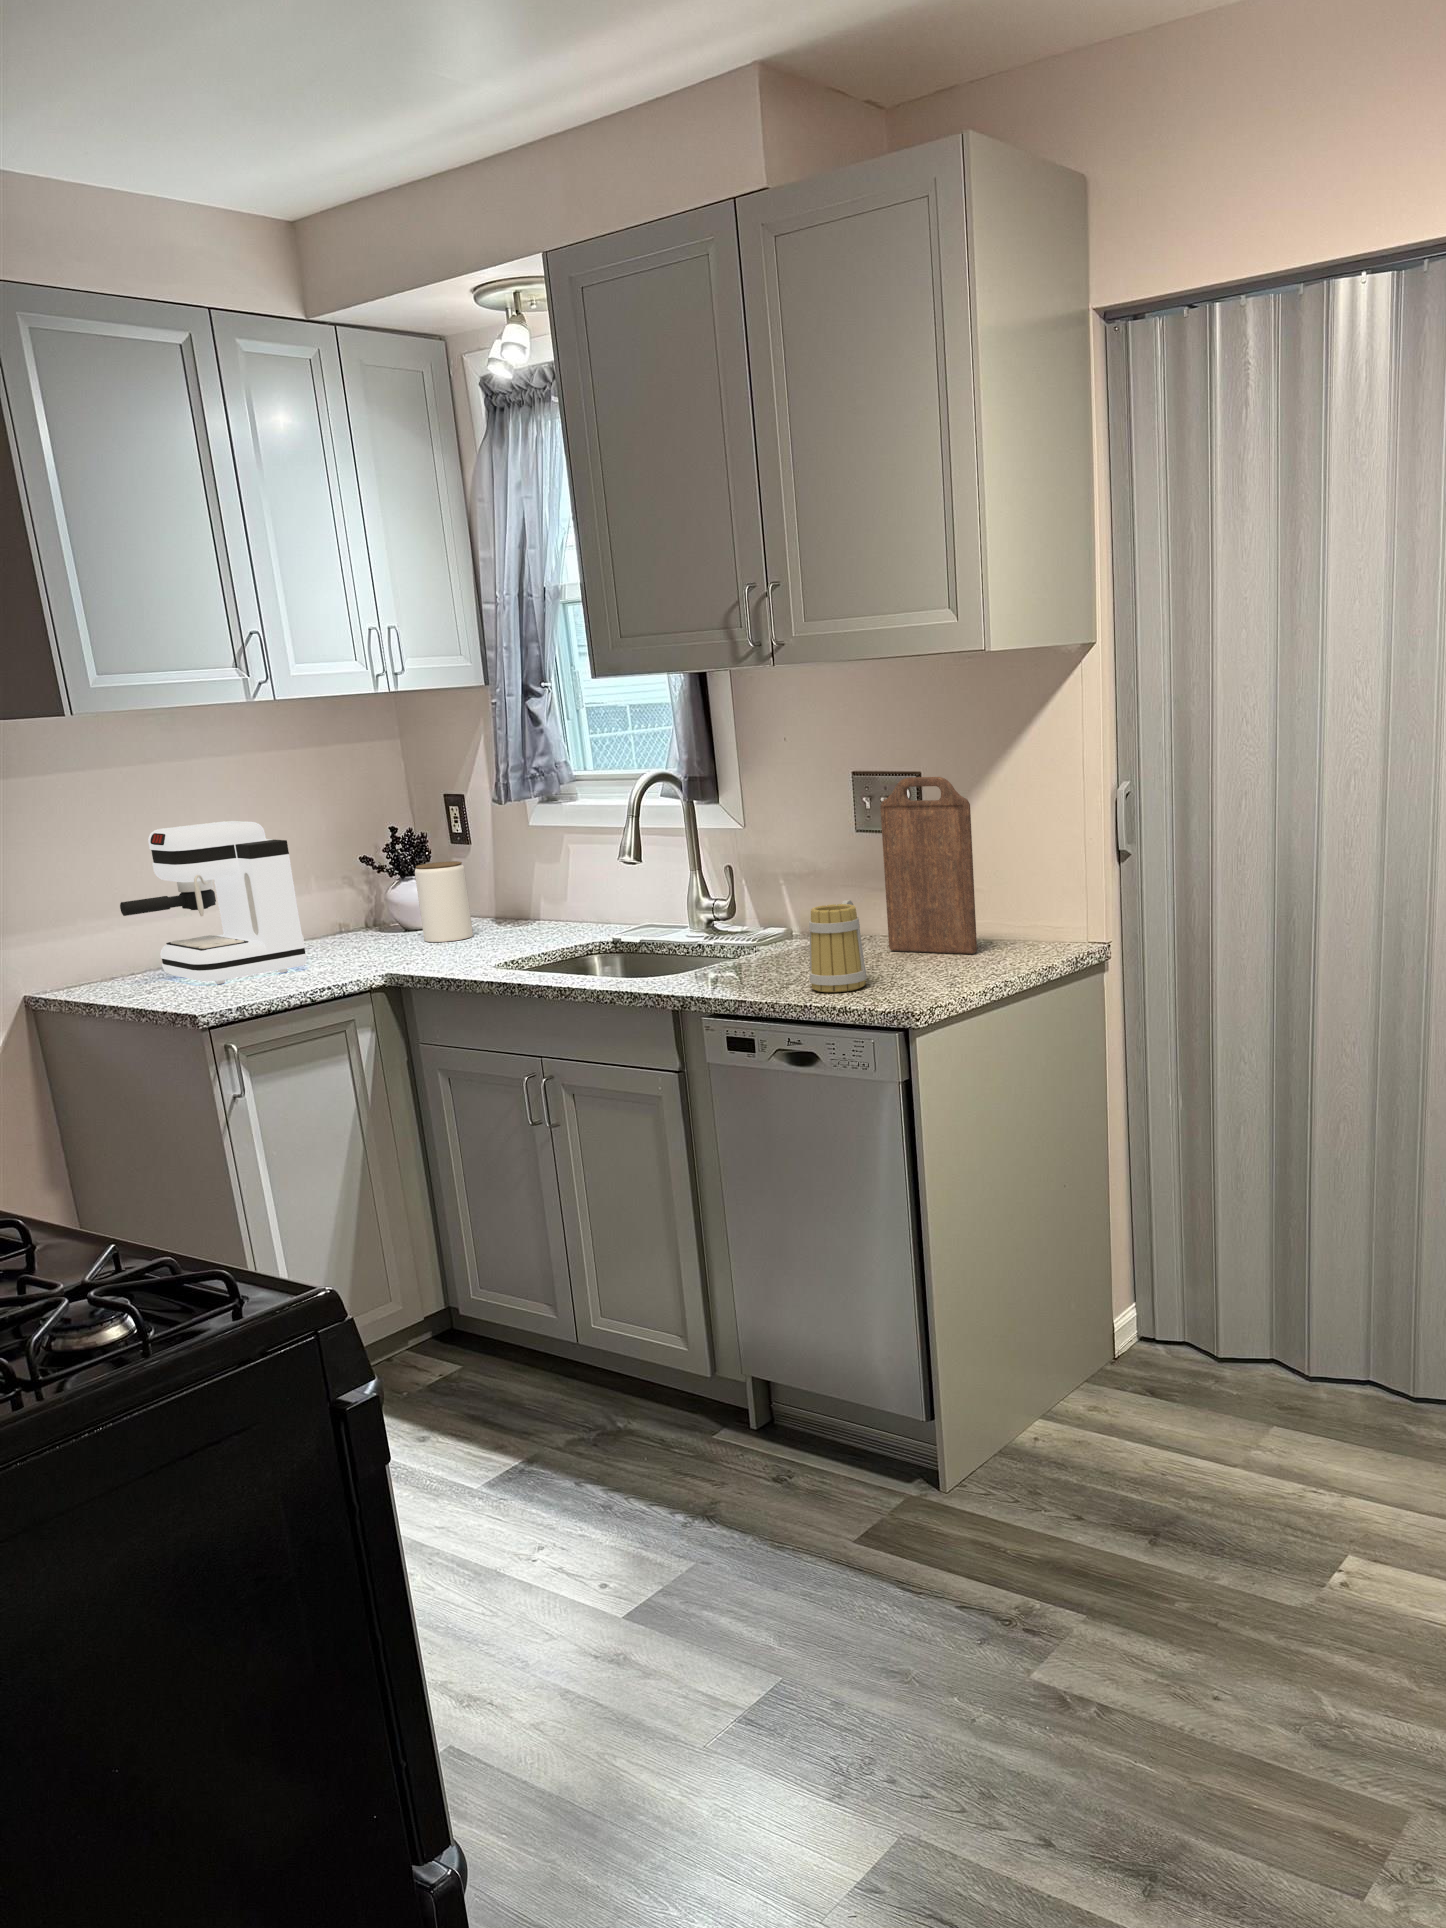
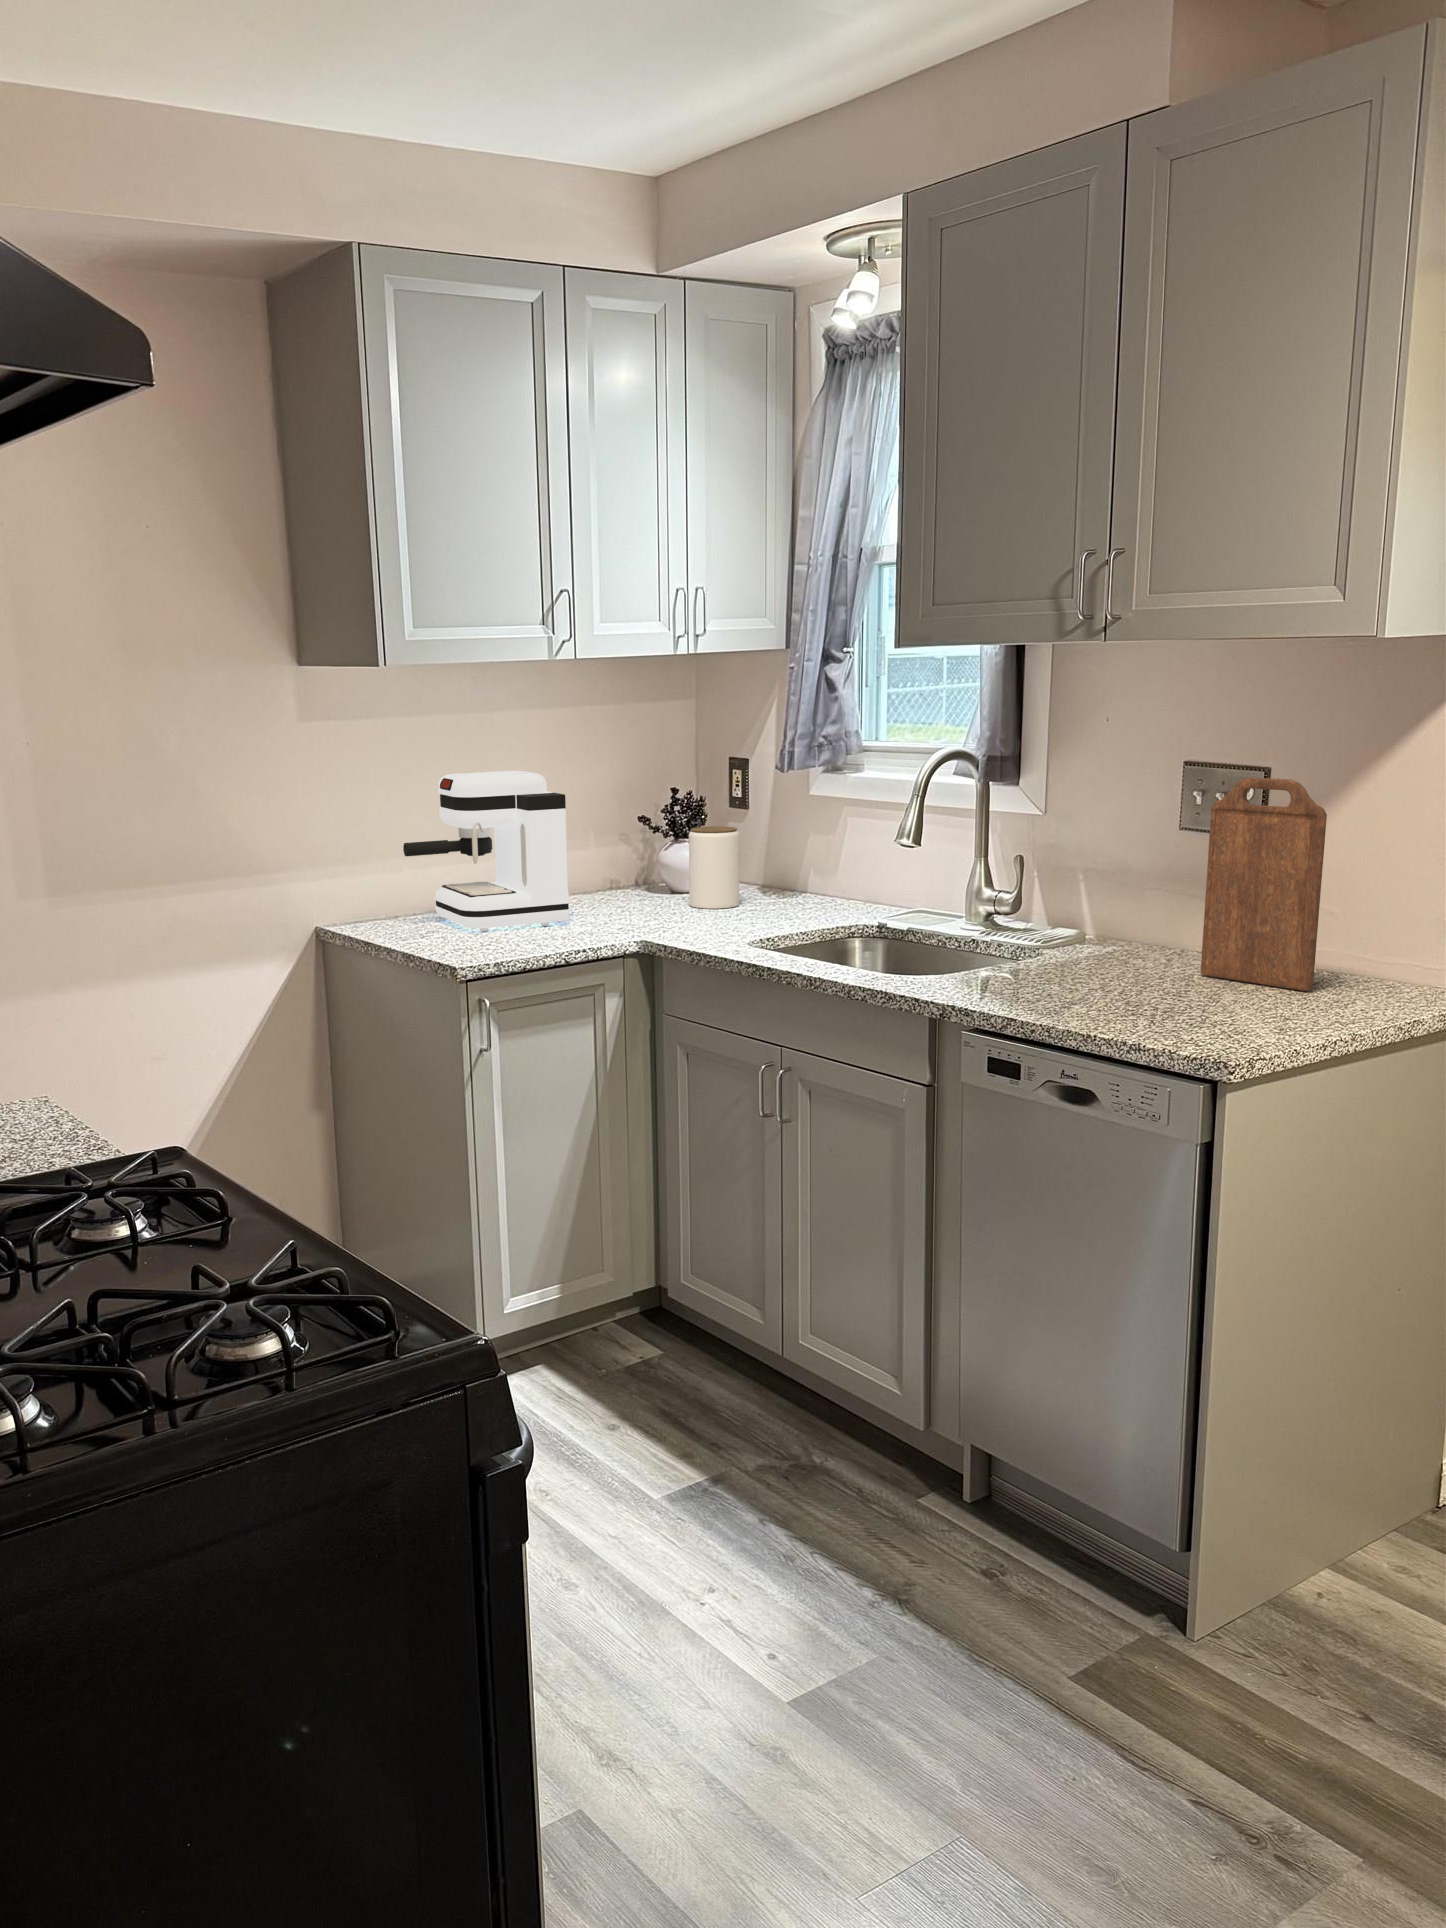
mug: present [809,900,867,992] -> none [1100,916,1171,1023]

